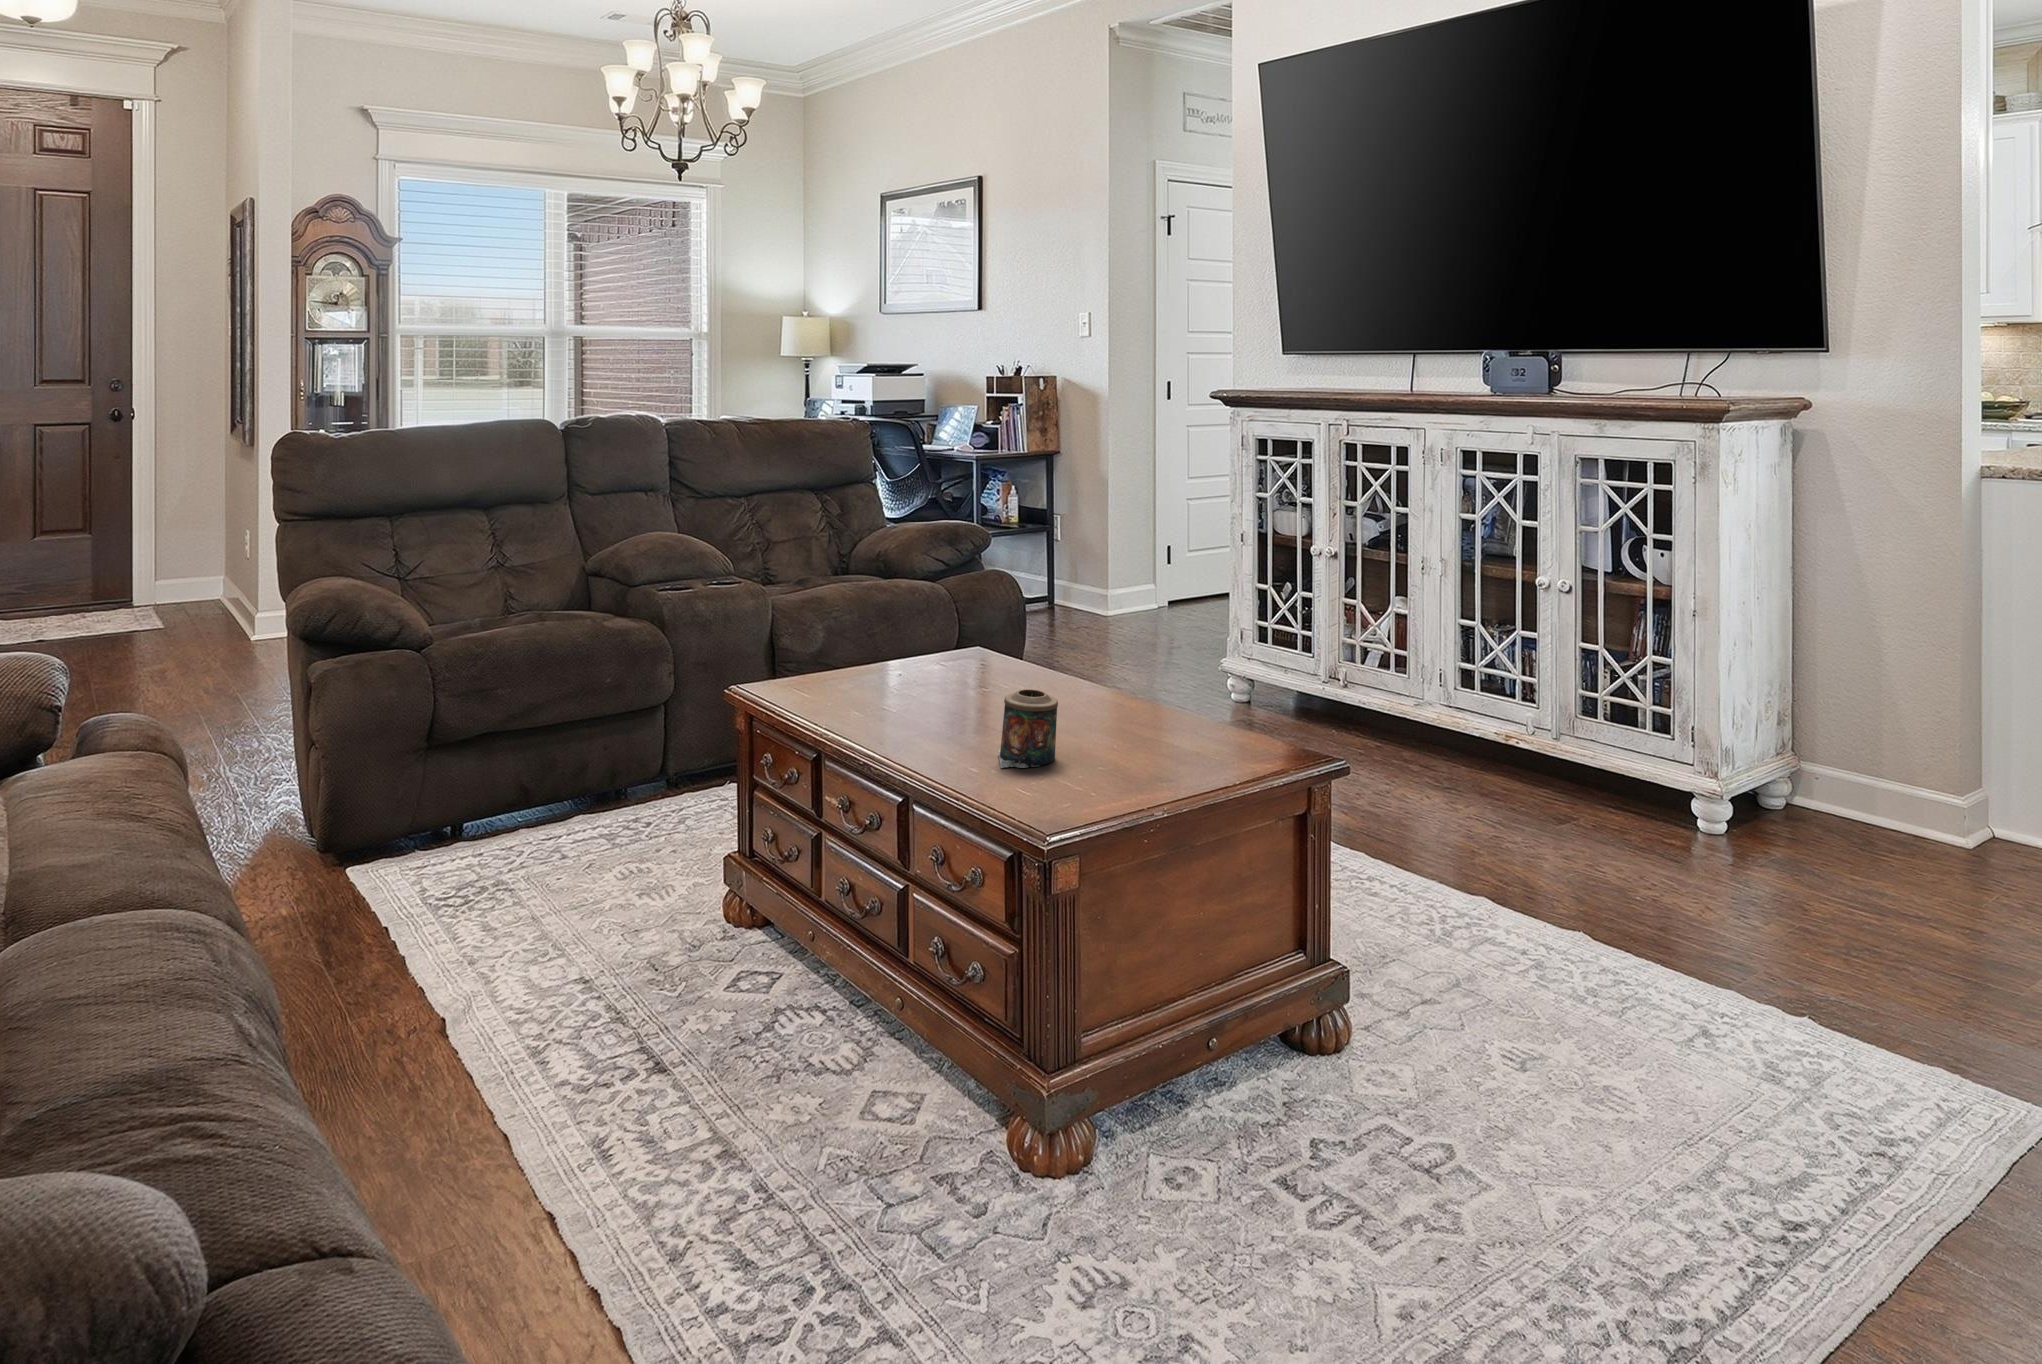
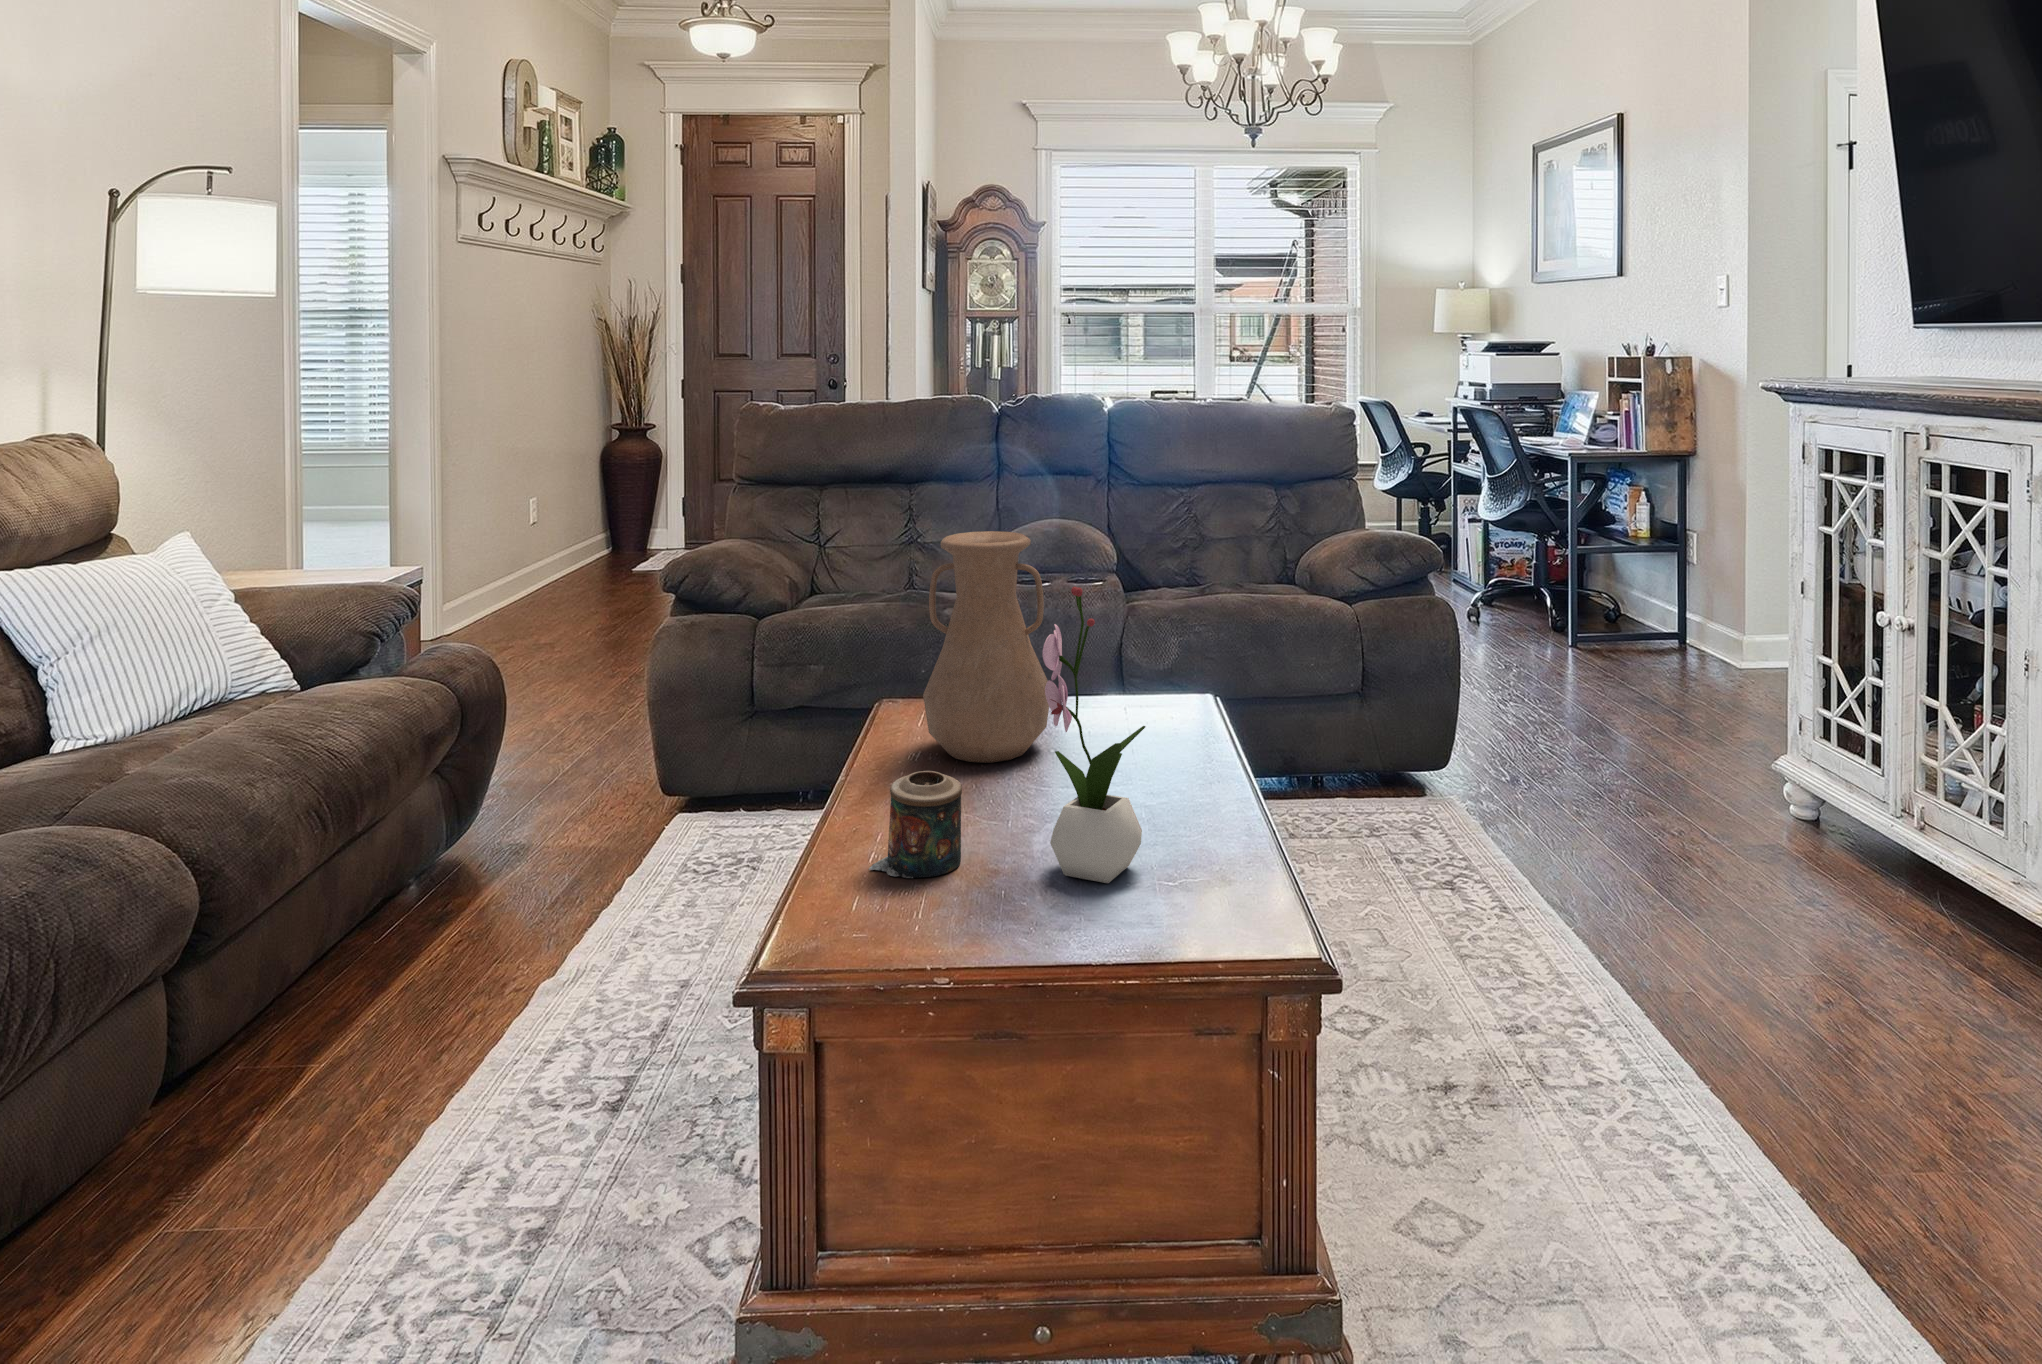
vase: none [857,520,961,708] -> present [923,531,1049,763]
flower arrangement: none [1094,542,1180,746] -> present [1042,587,1145,883]

